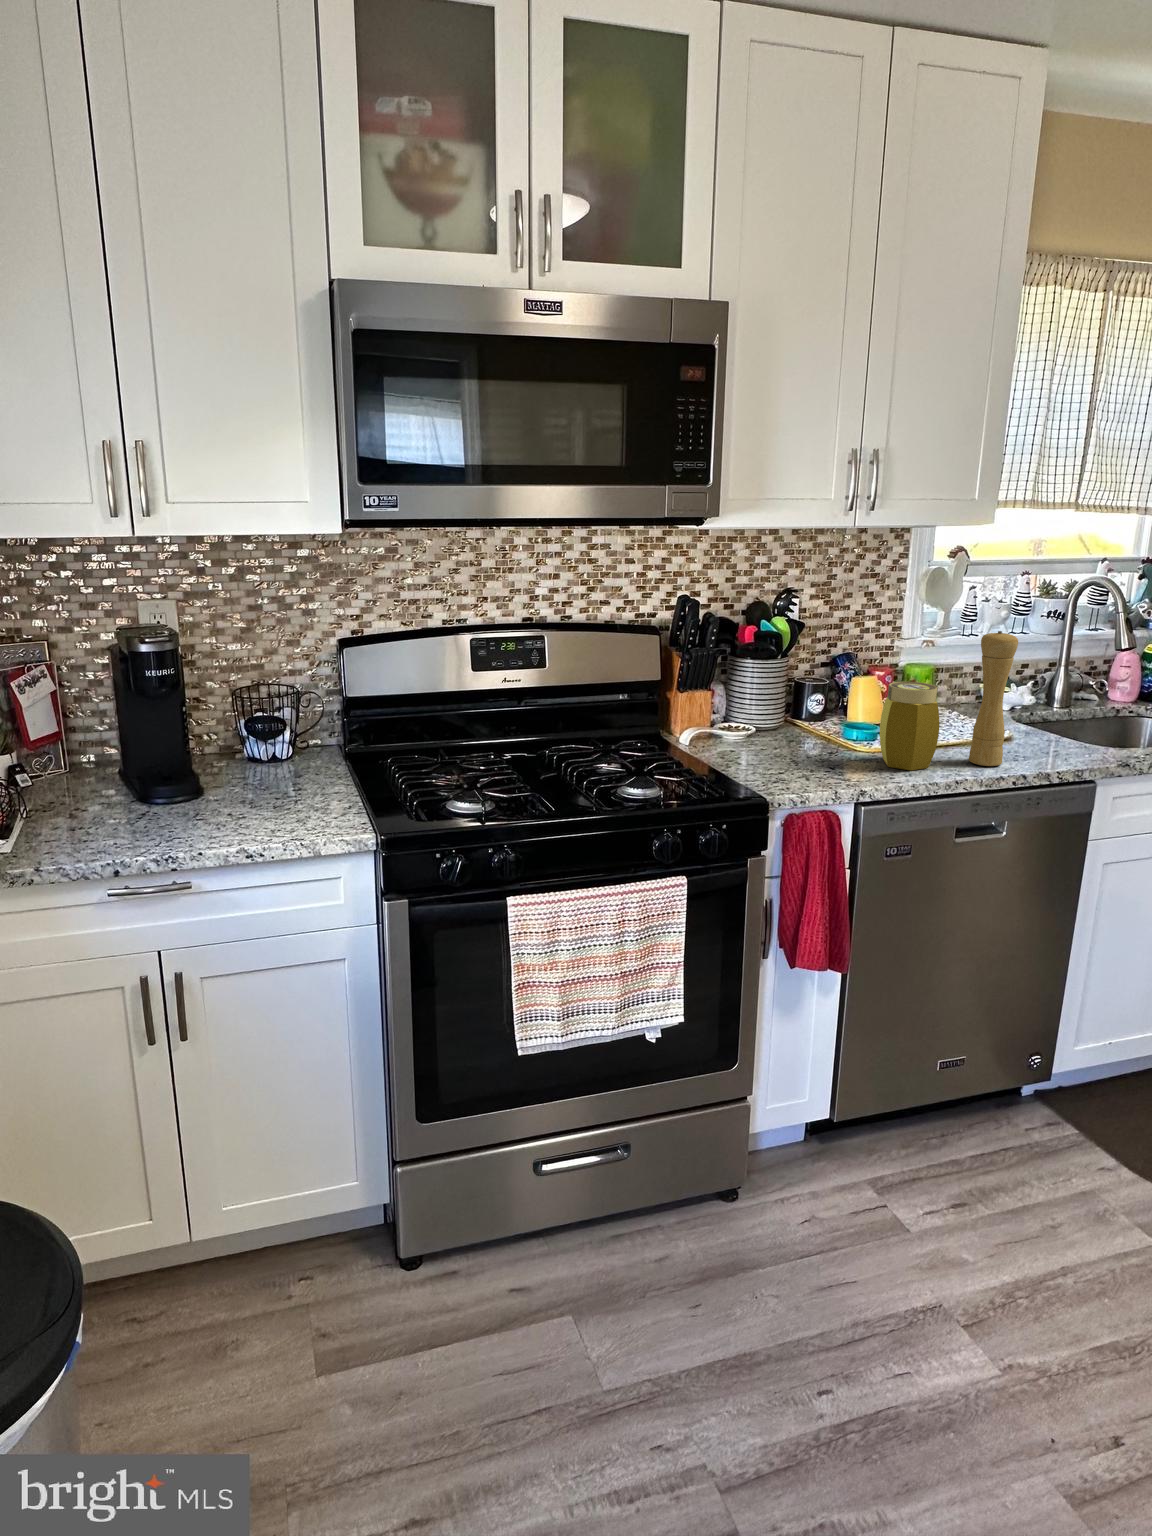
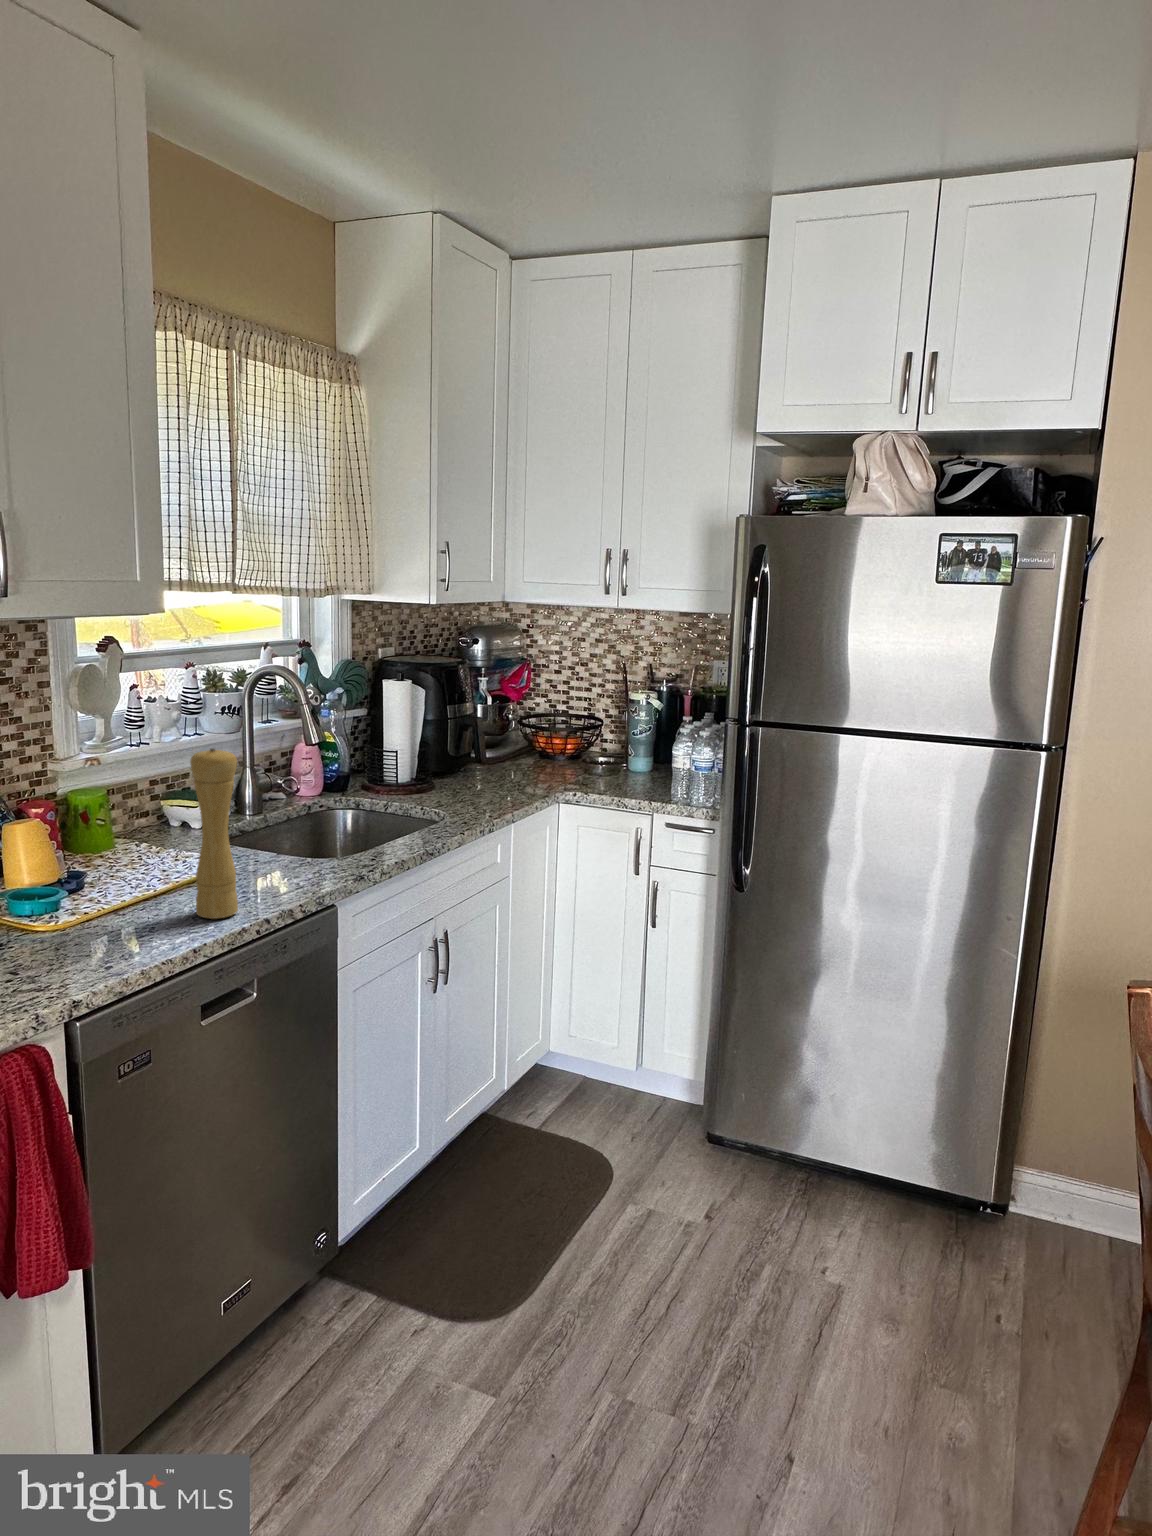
jar: present [880,682,939,770] -> none [72,827,159,951]

